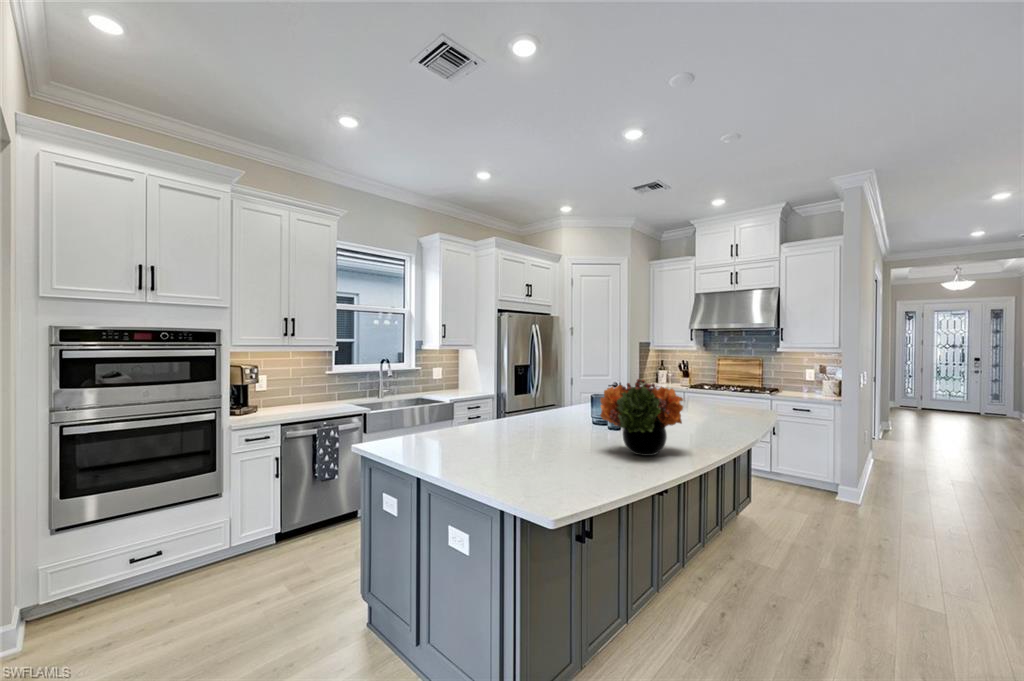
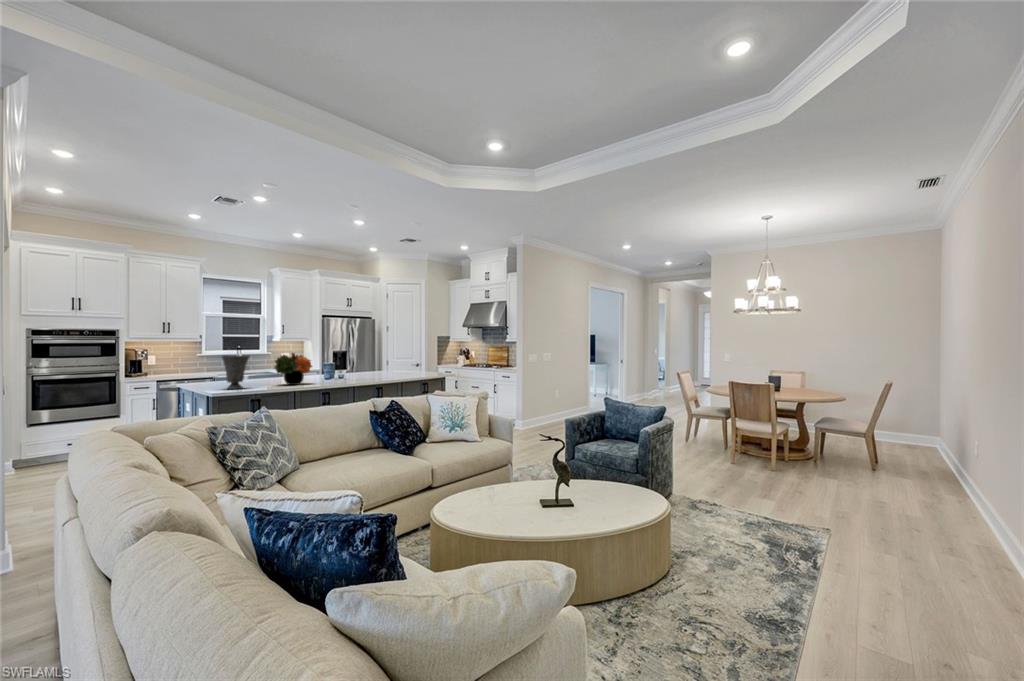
vase: none [537,388,602,483] -> present [222,355,249,389]

